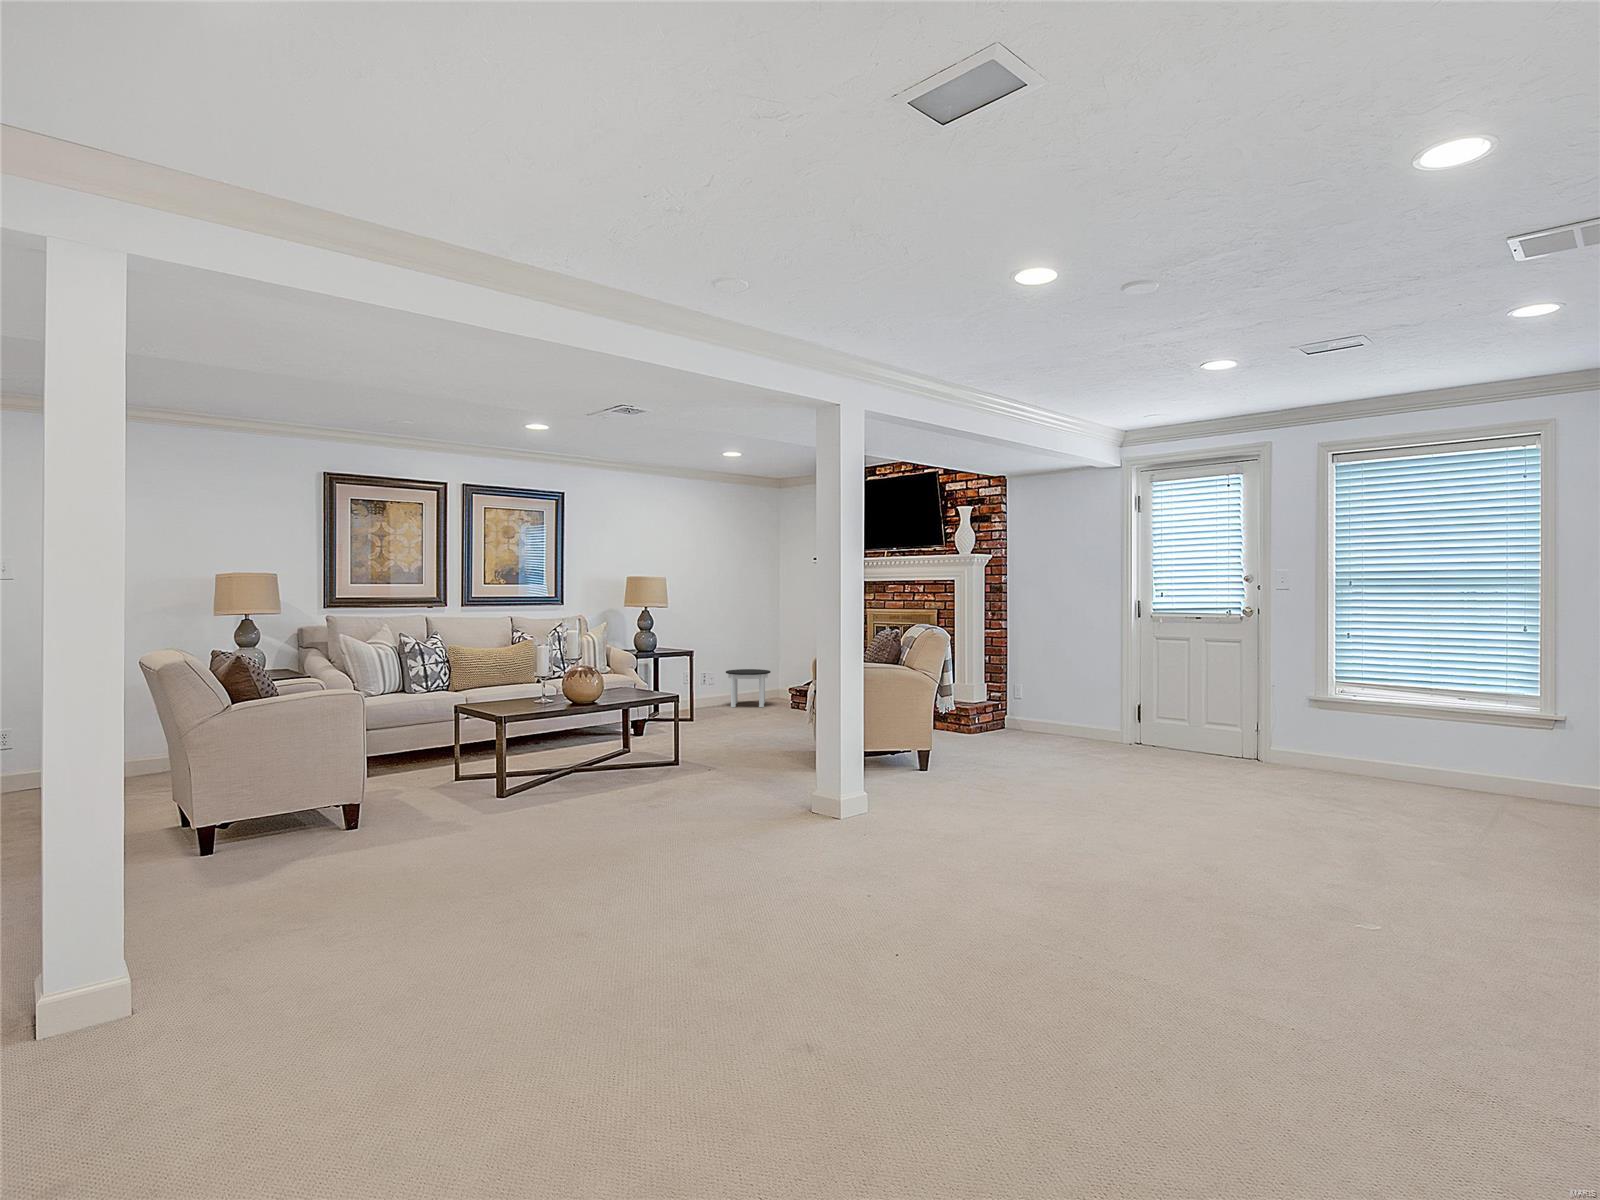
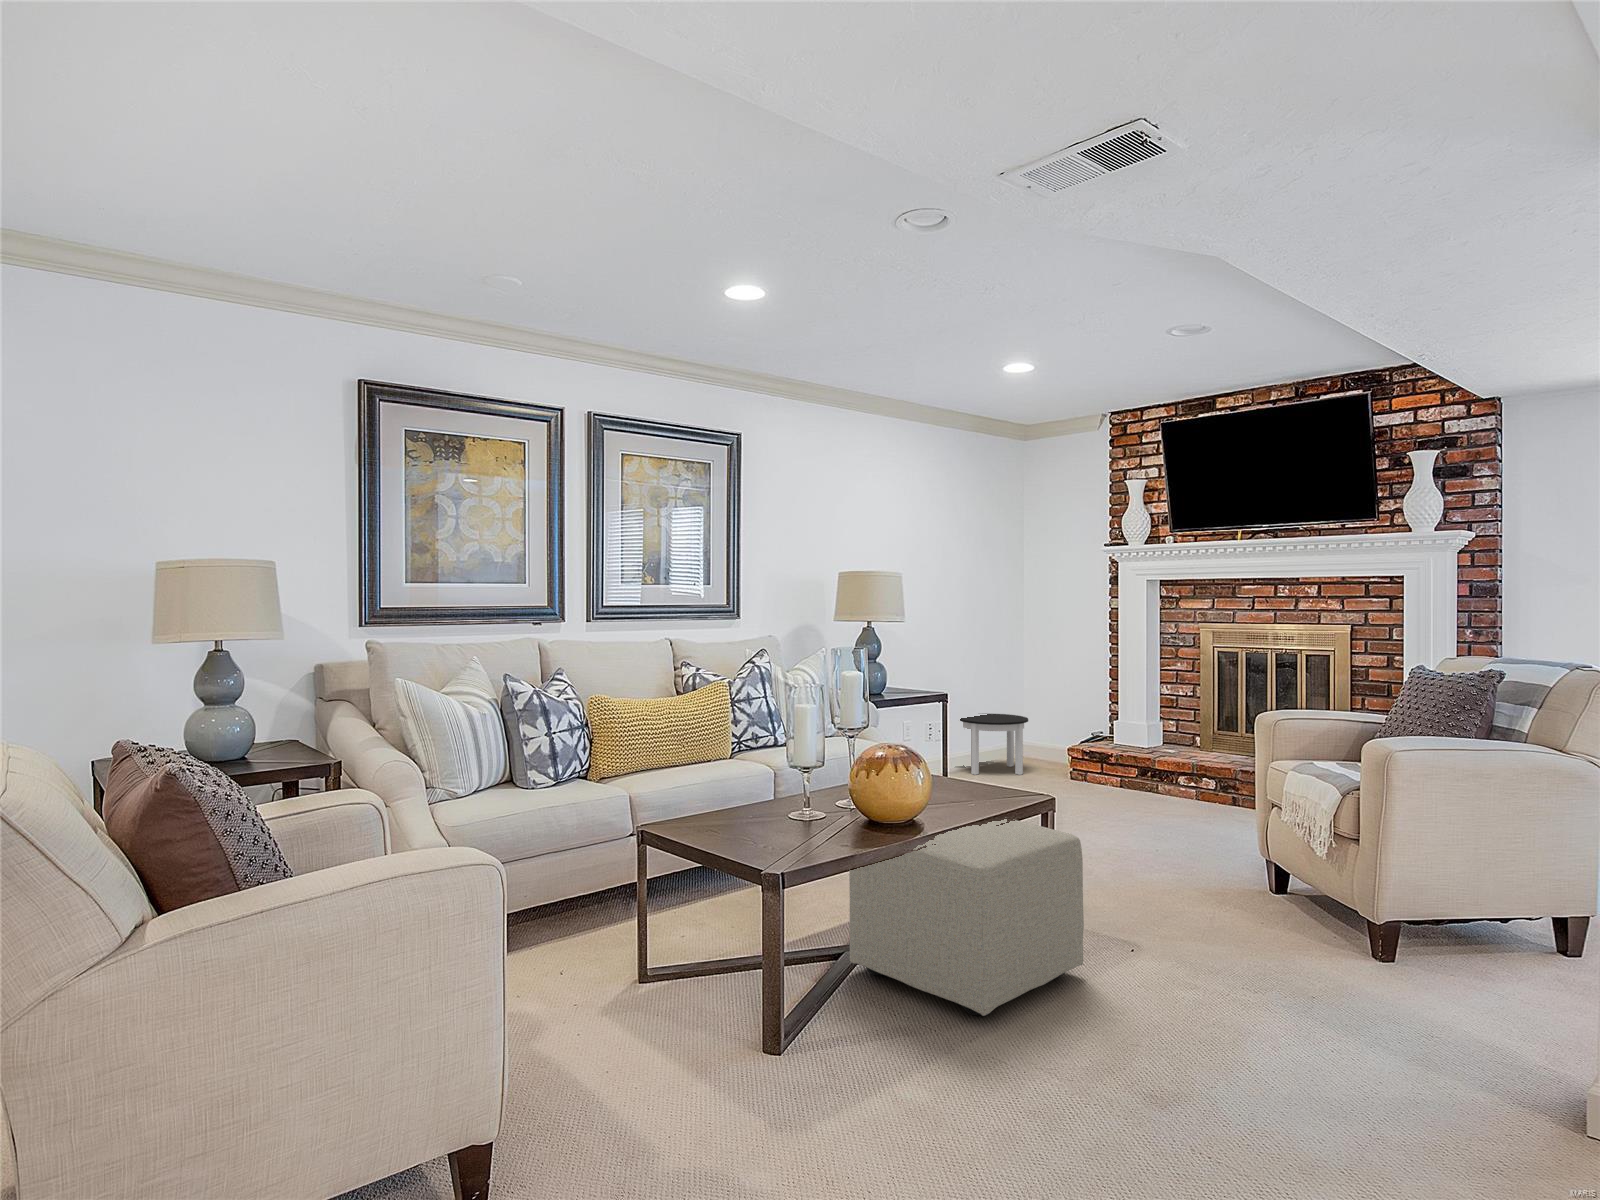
ottoman: none [556,700,668,783] -> present [849,819,1084,1016]

